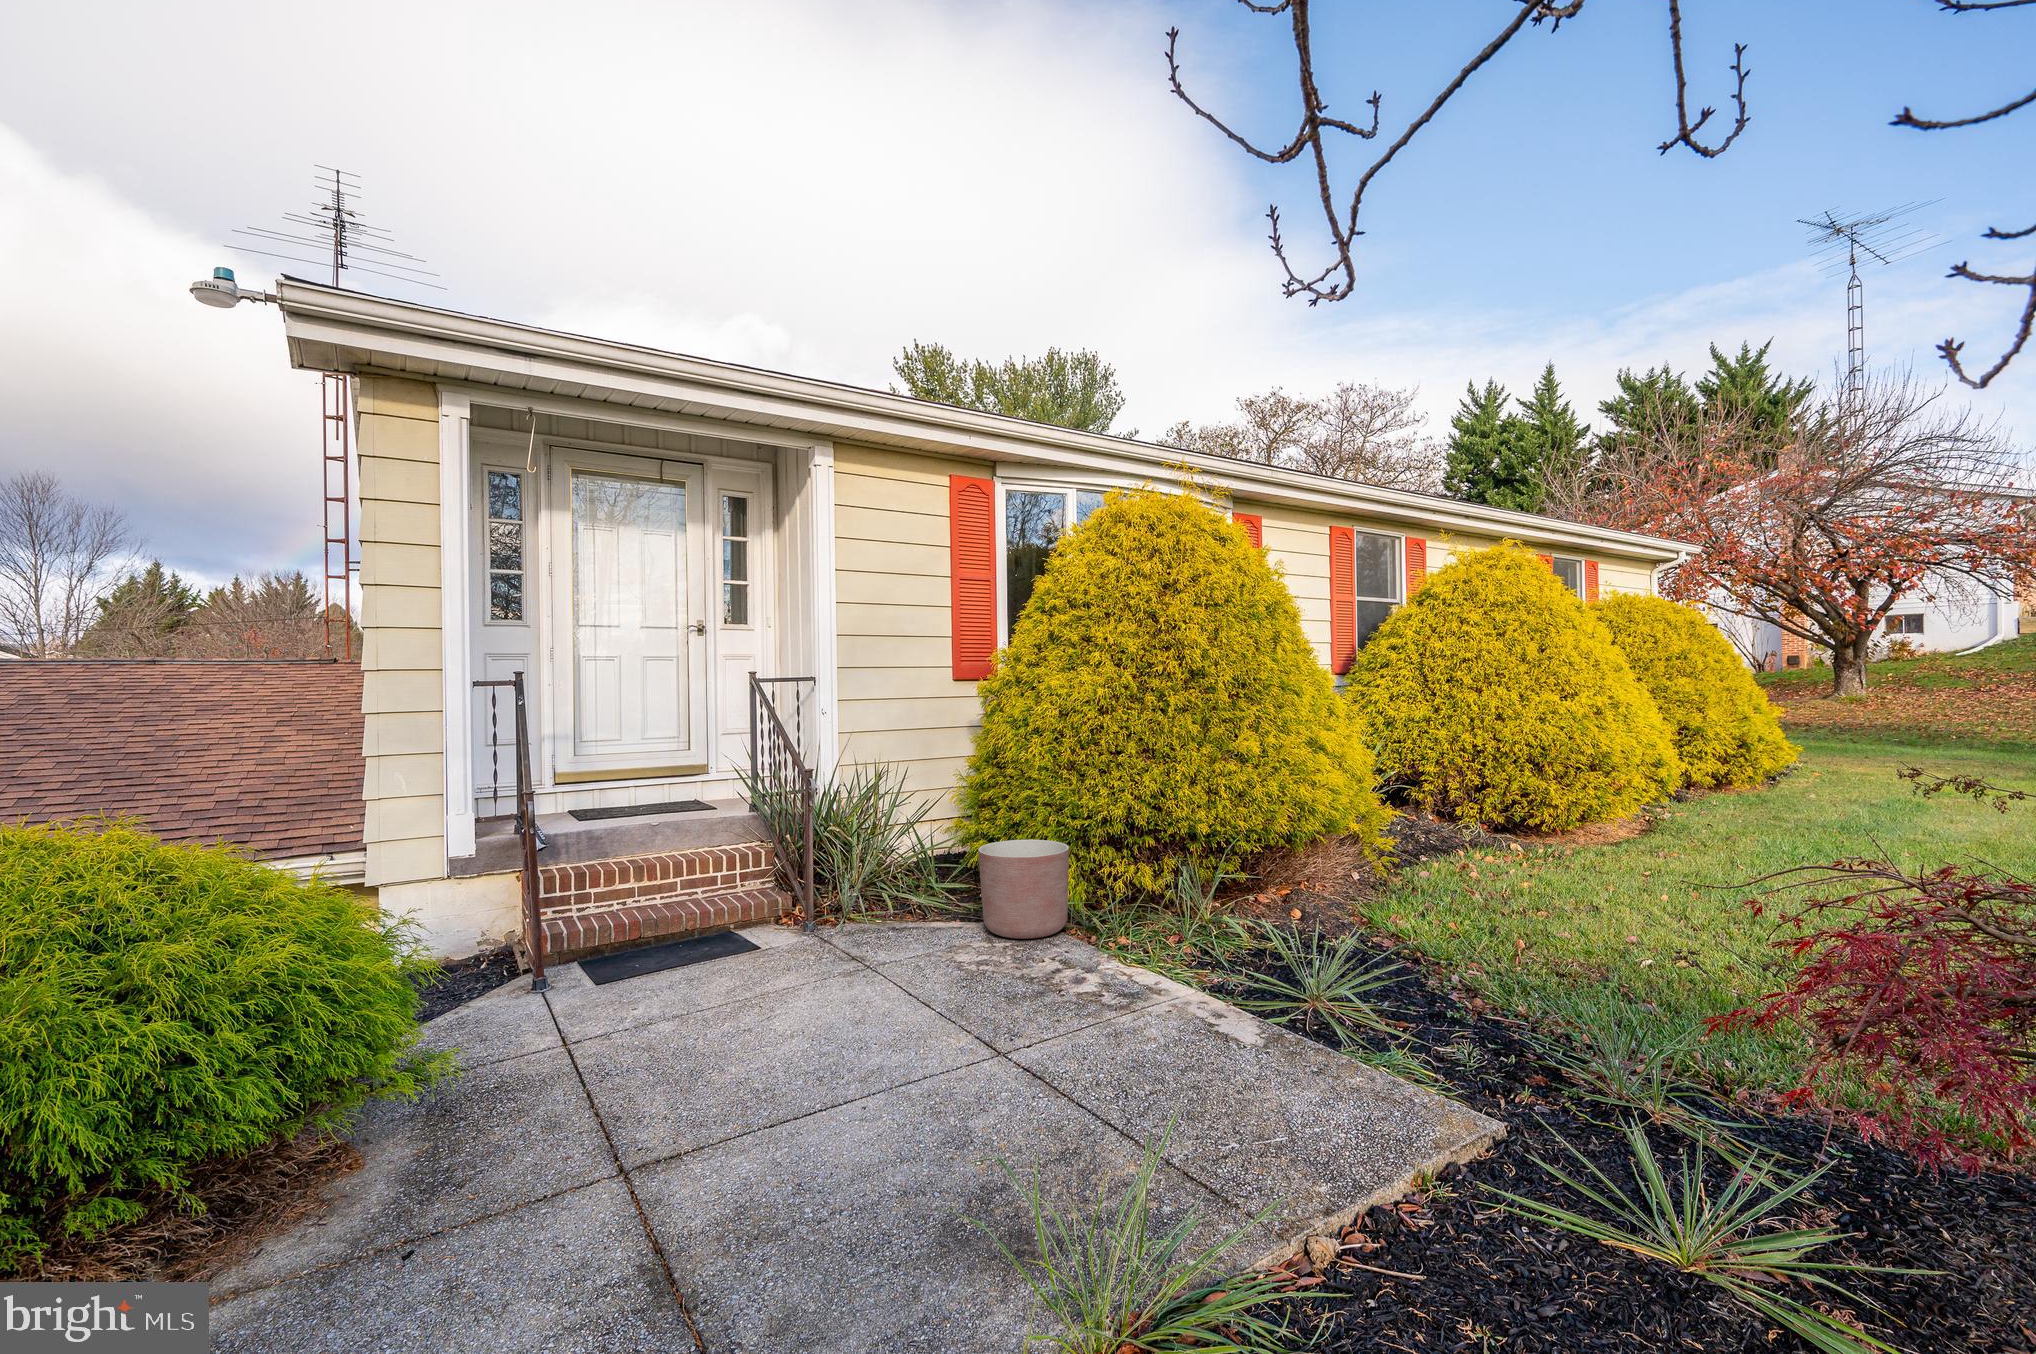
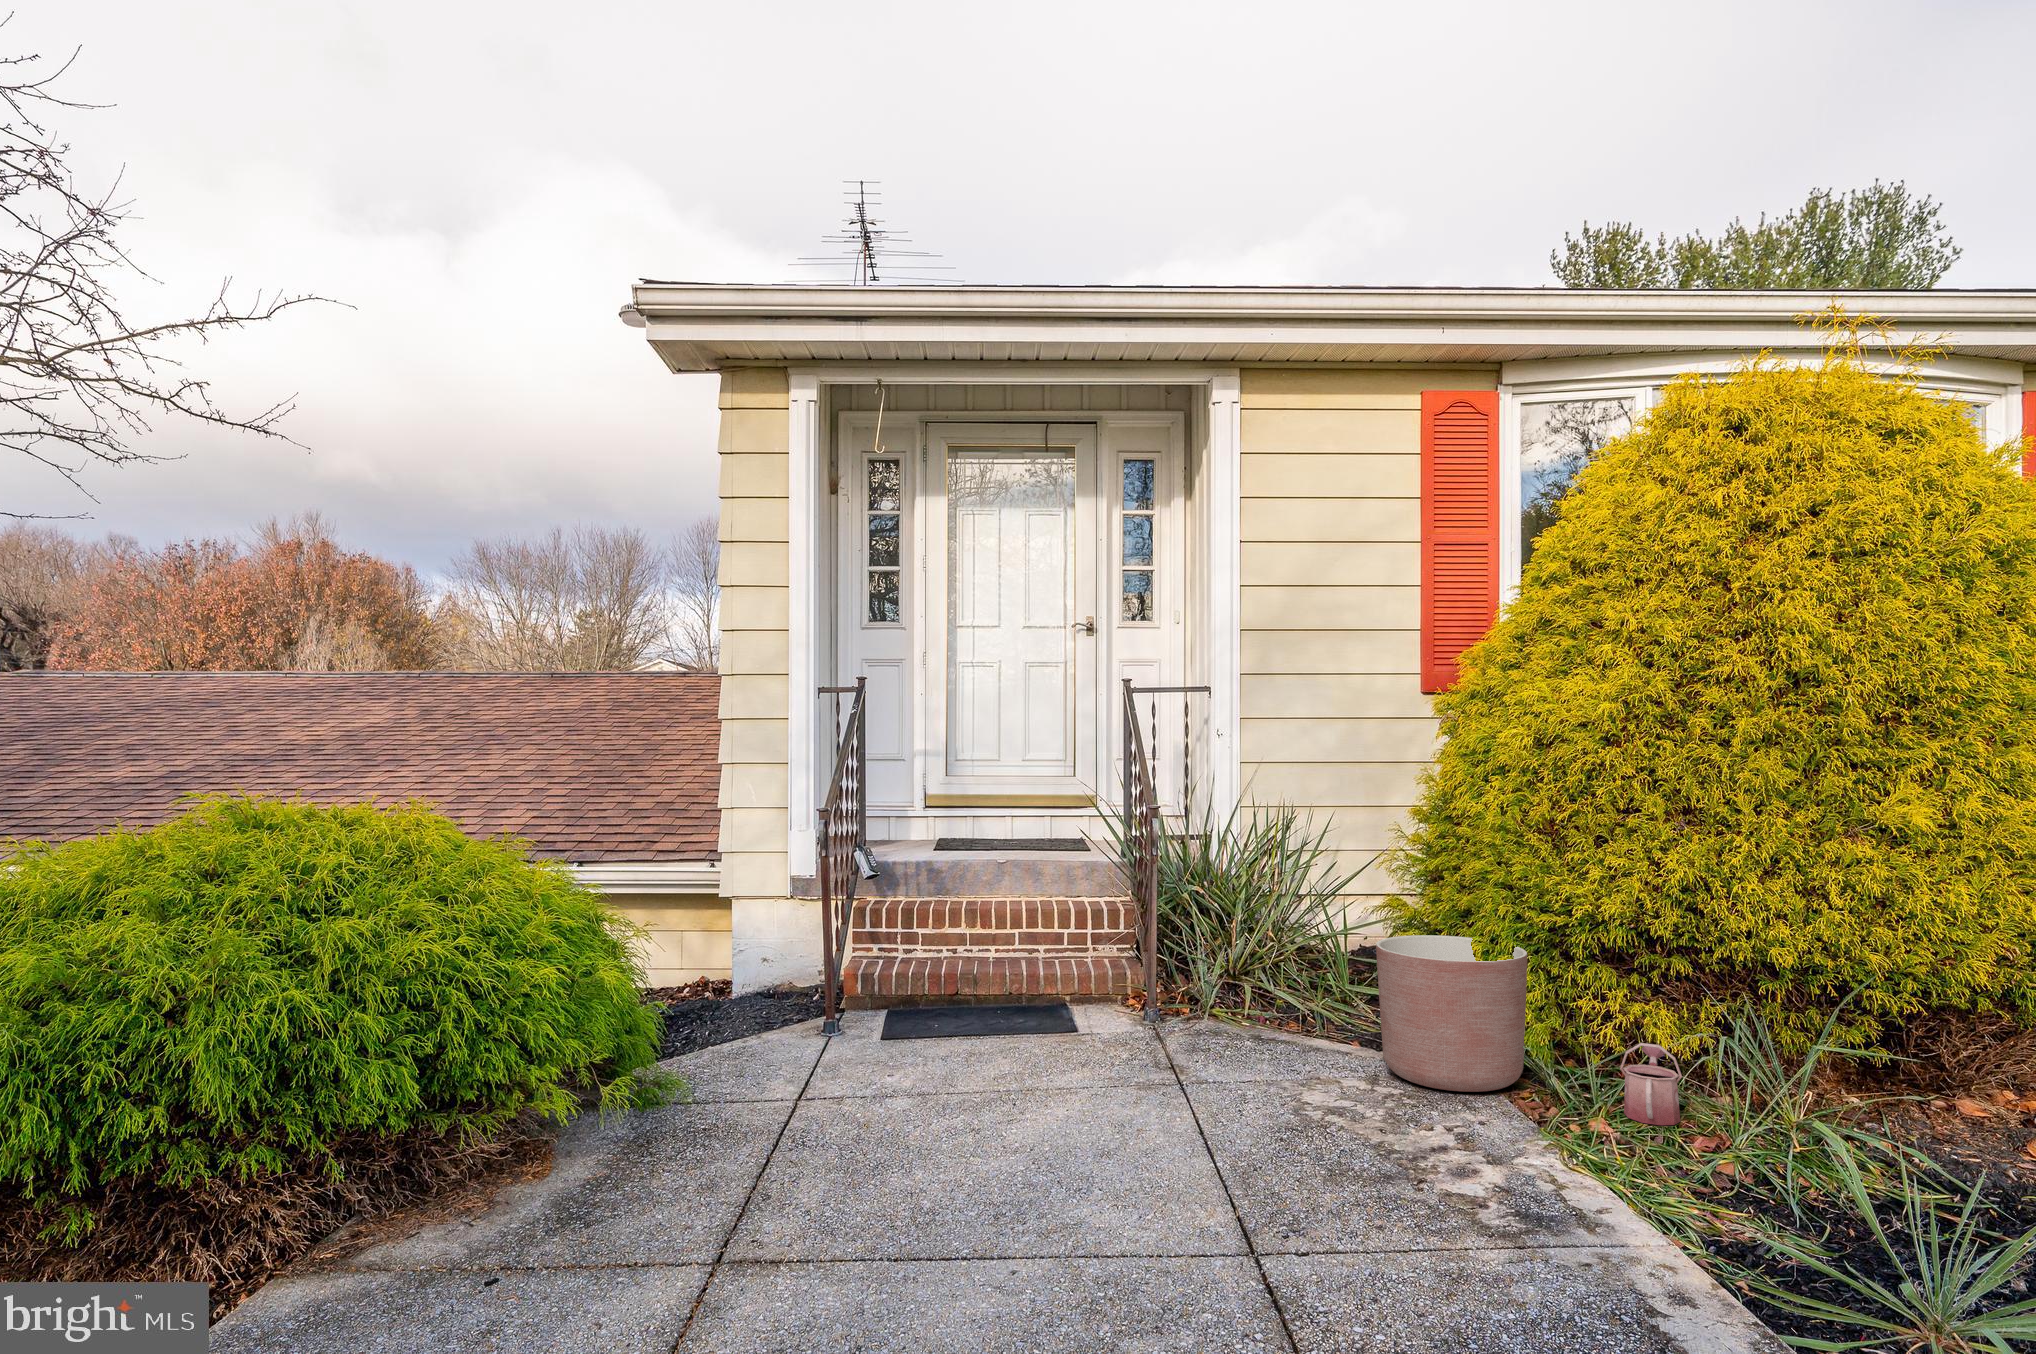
watering can: none [1125,889,1157,935] -> present [1620,1043,1682,1125]

